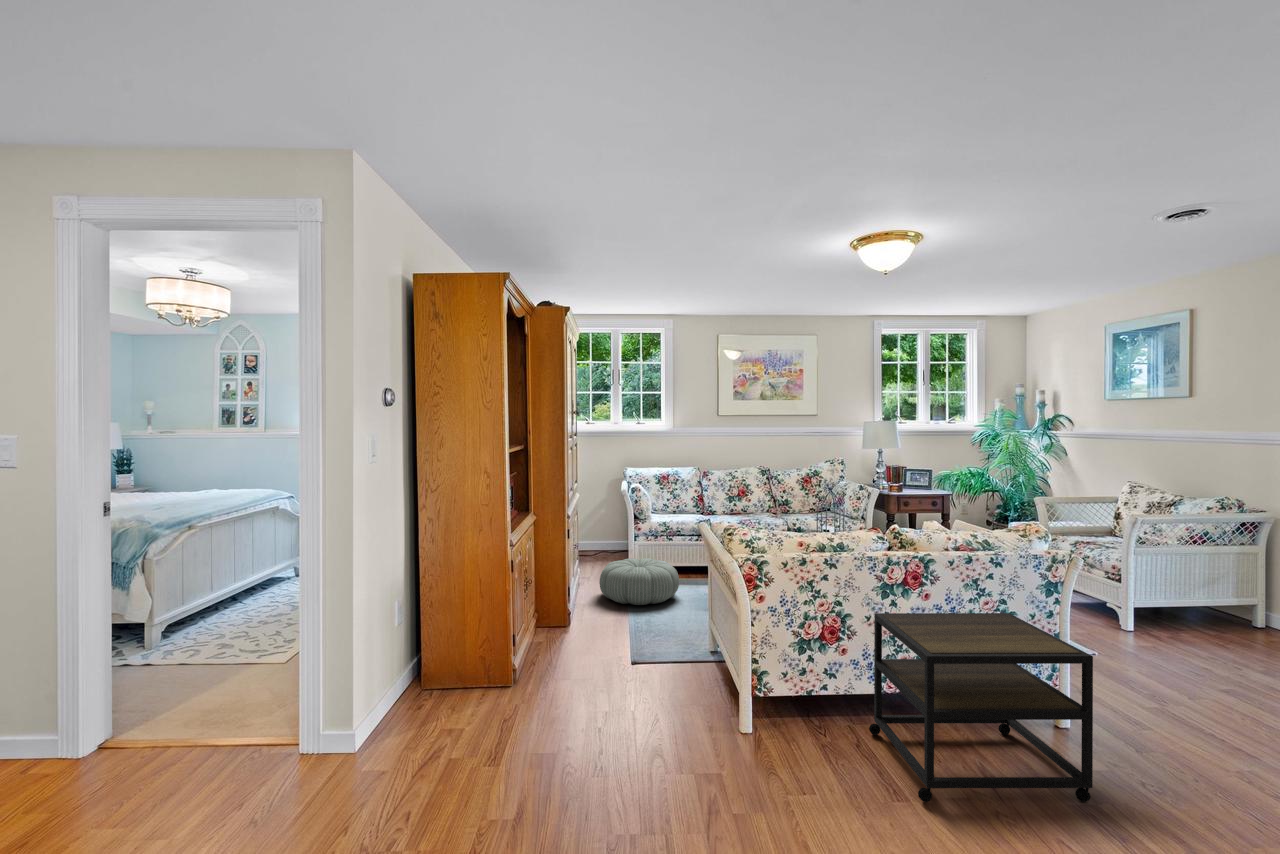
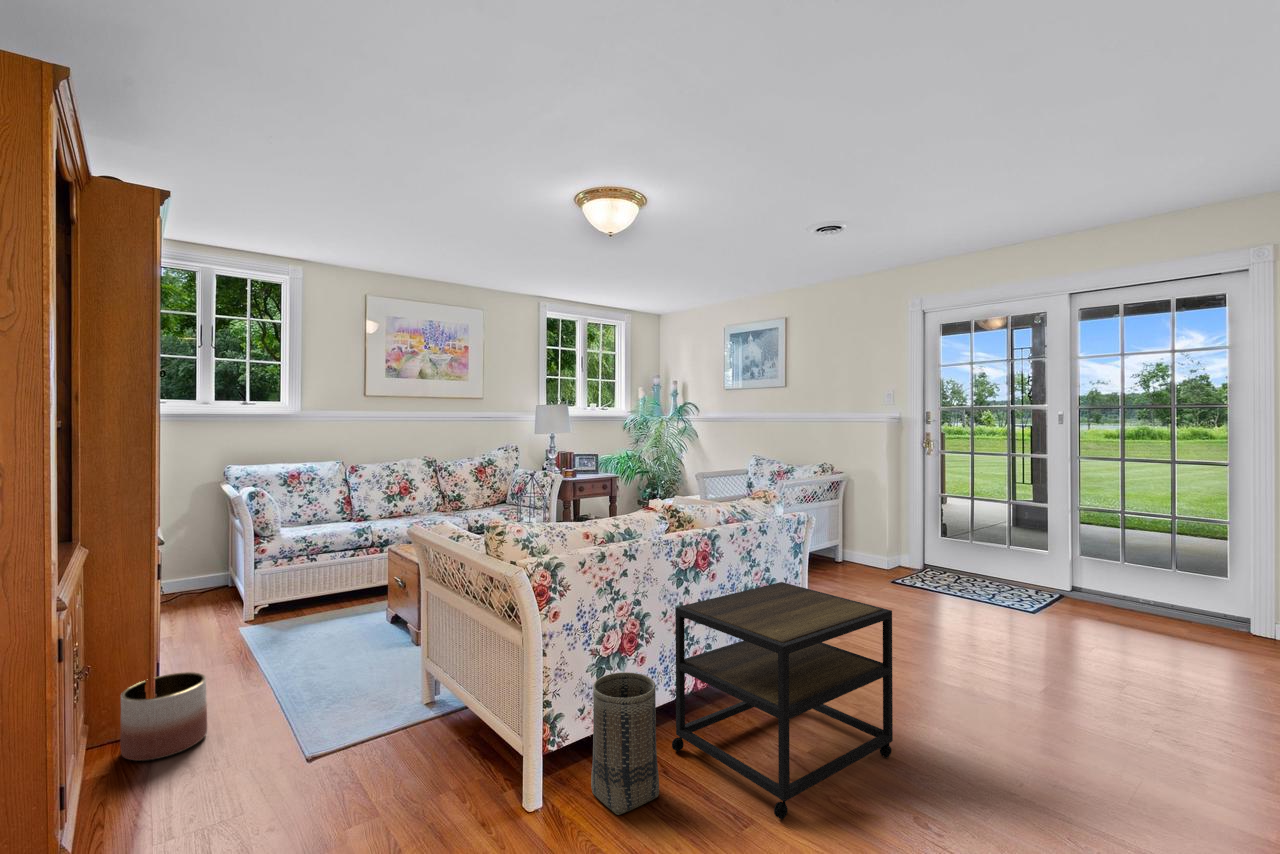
pouf: present [599,558,679,605] -> none [212,587,342,659]
planter: none [541,598,583,646] -> present [120,672,207,761]
basket: none [785,653,835,756] -> present [591,672,659,815]

